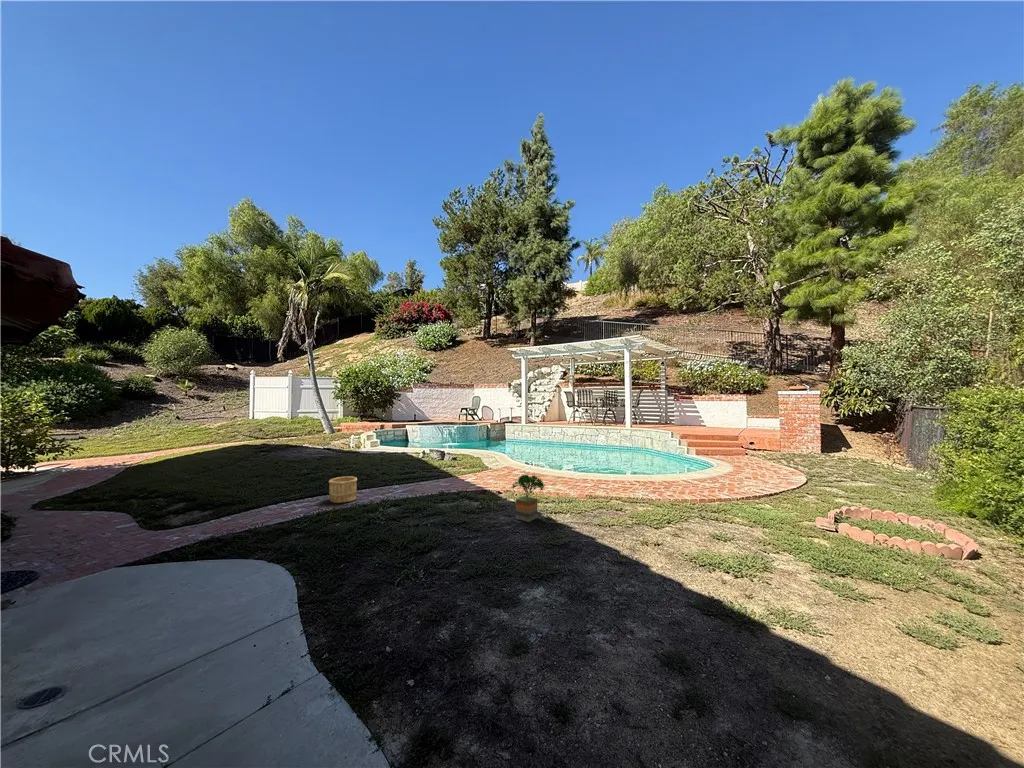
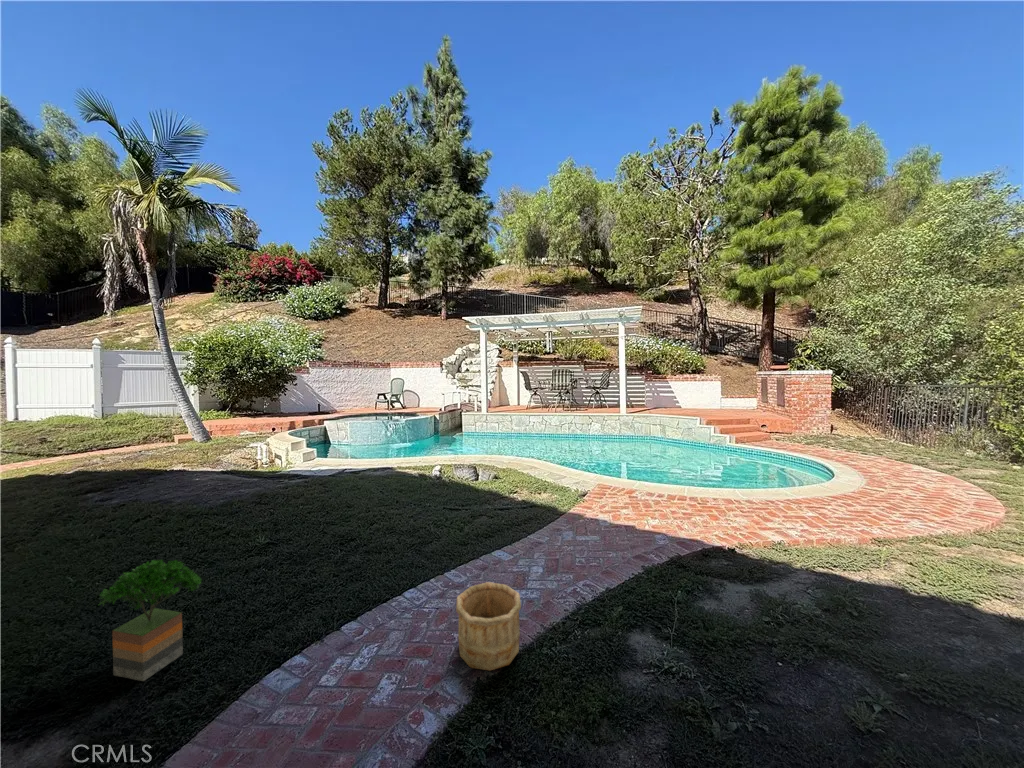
potted tree: present [512,475,545,522] -> present [100,560,201,681]

